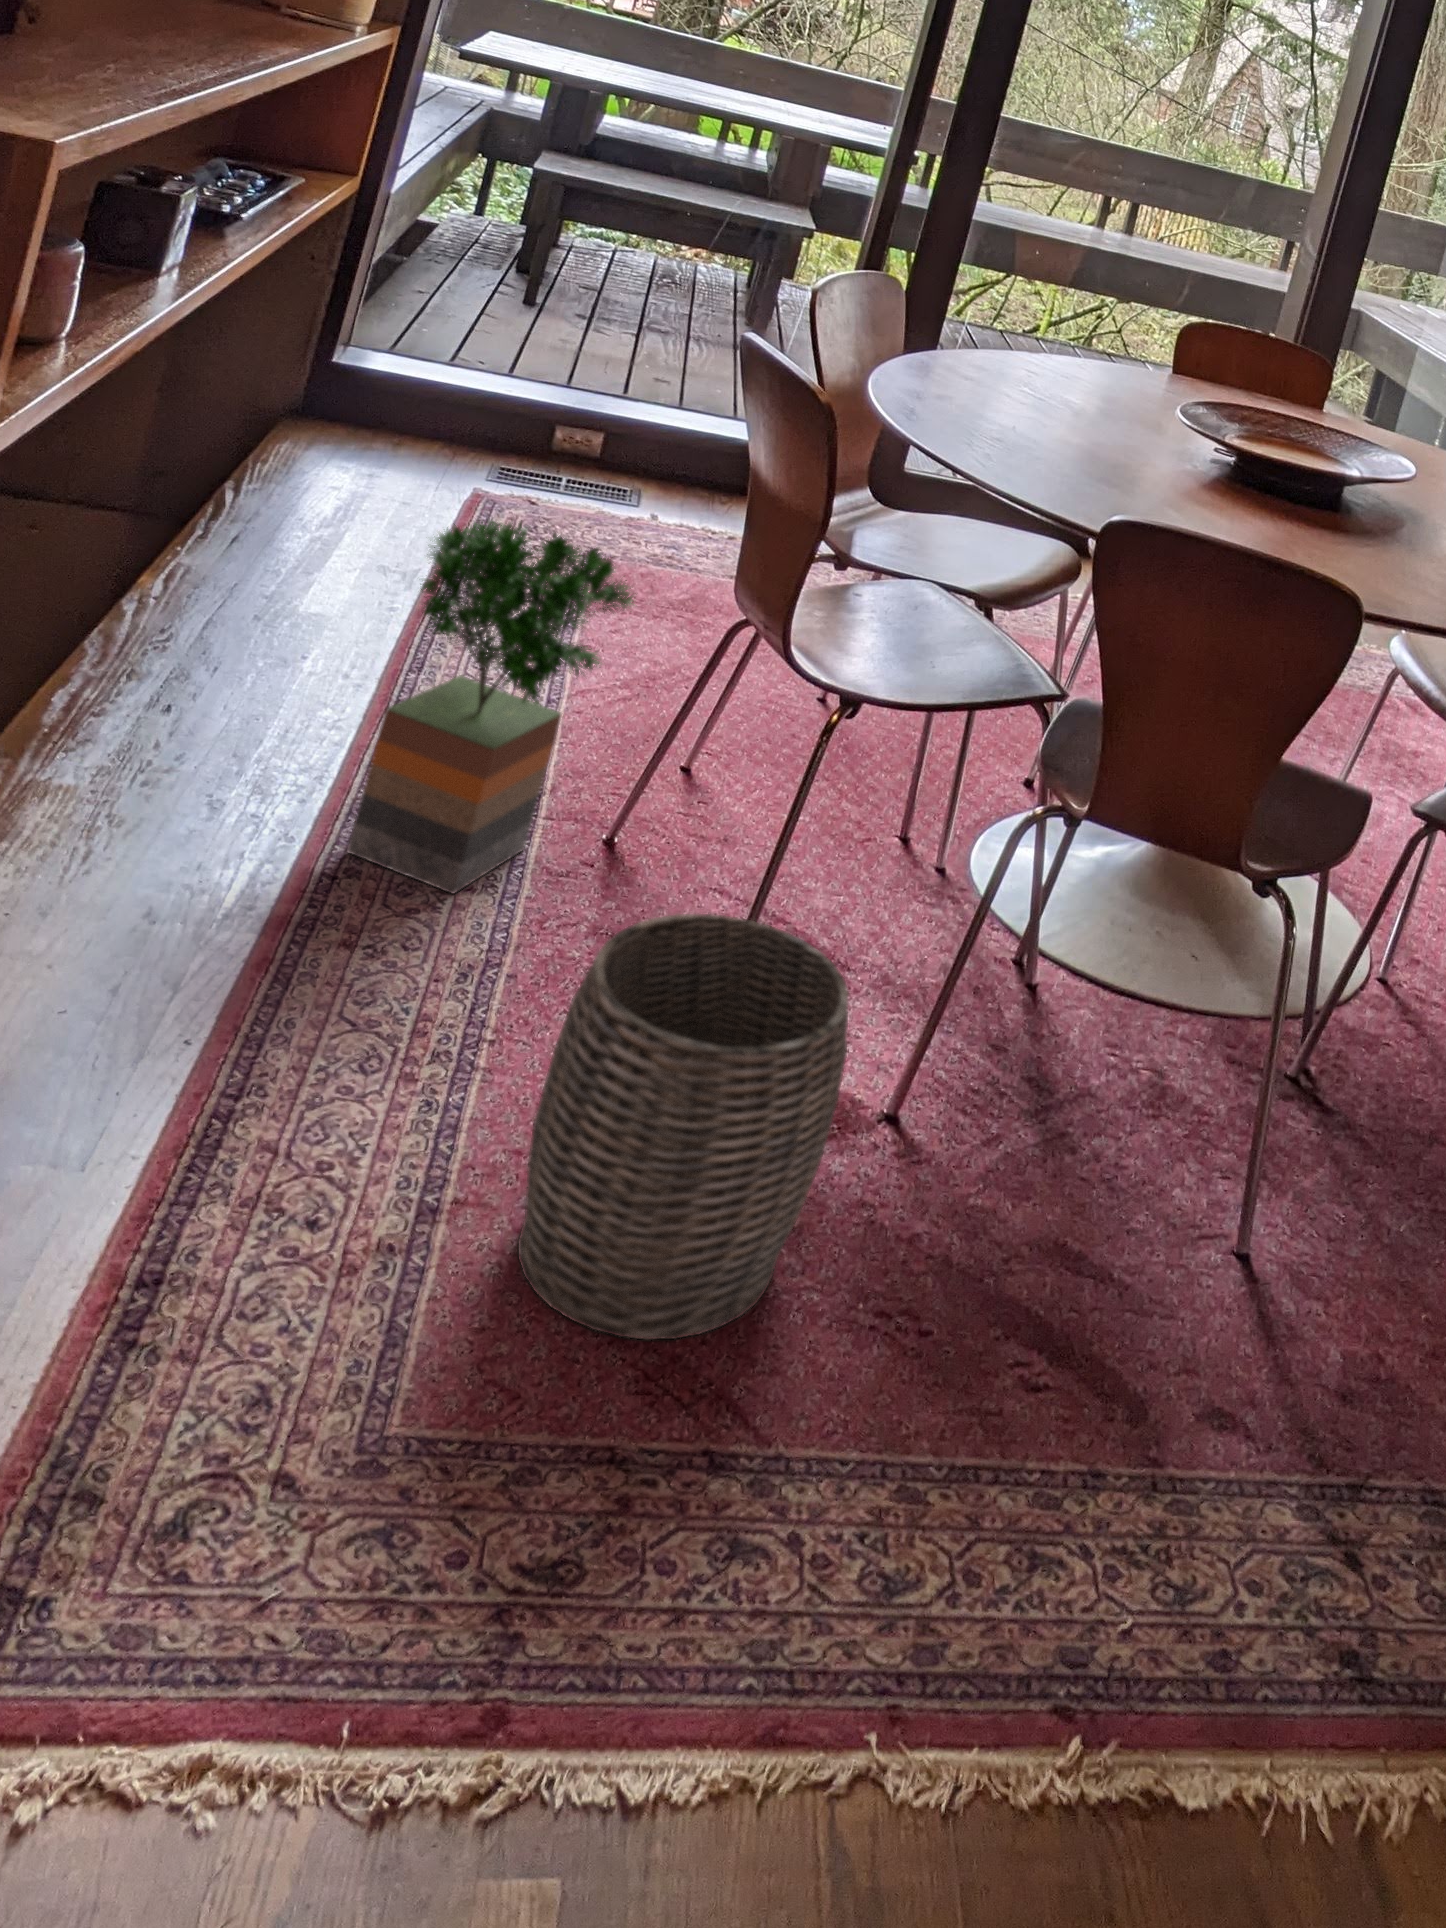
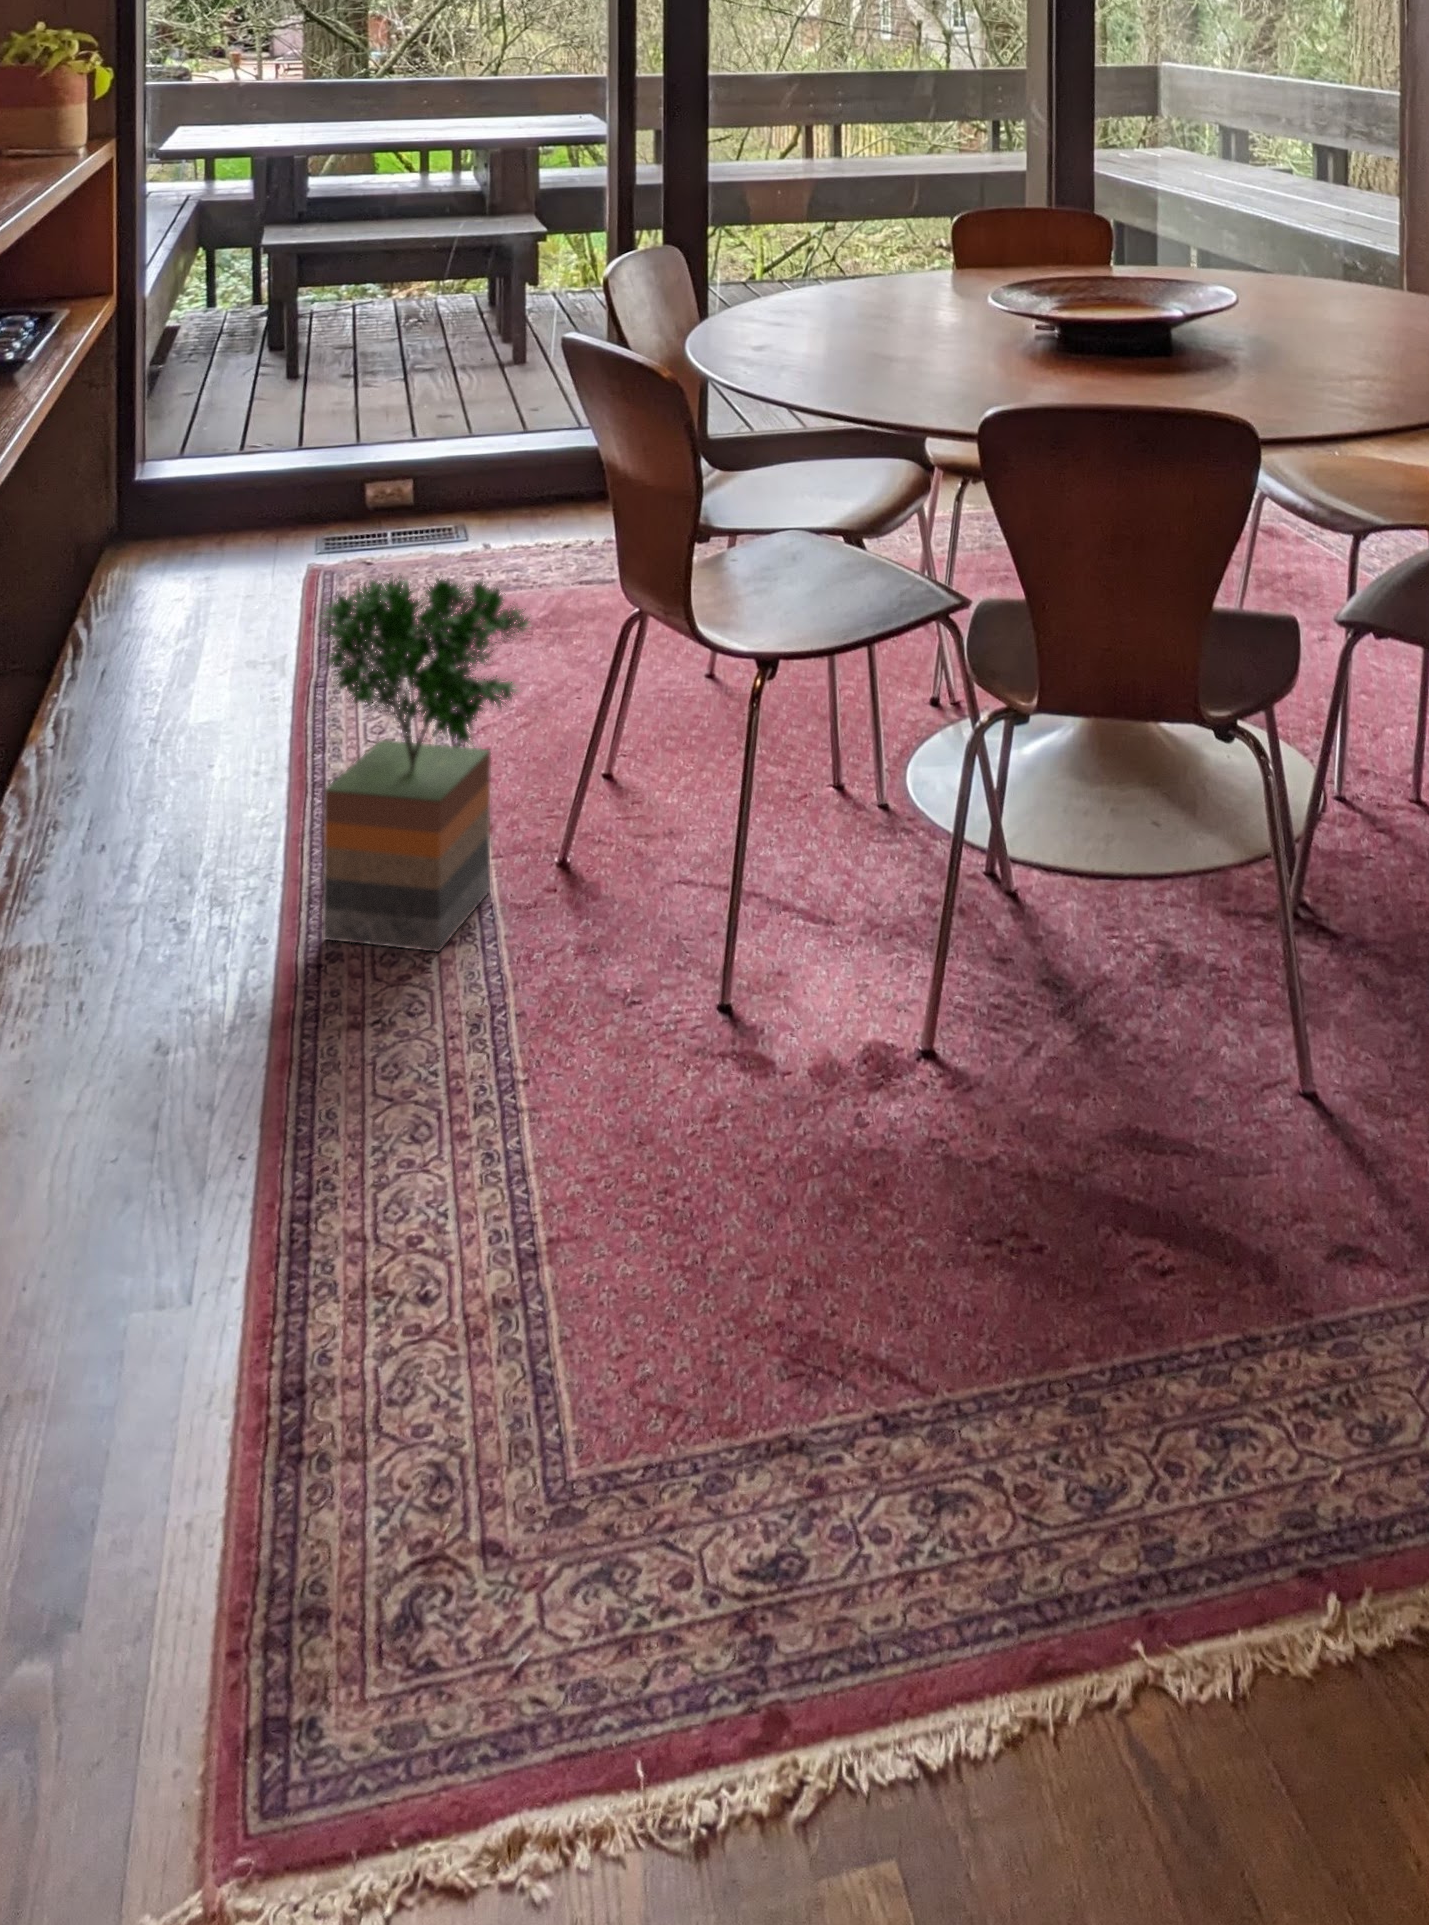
woven basket: present [518,914,849,1340] -> none [607,895,893,1329]

